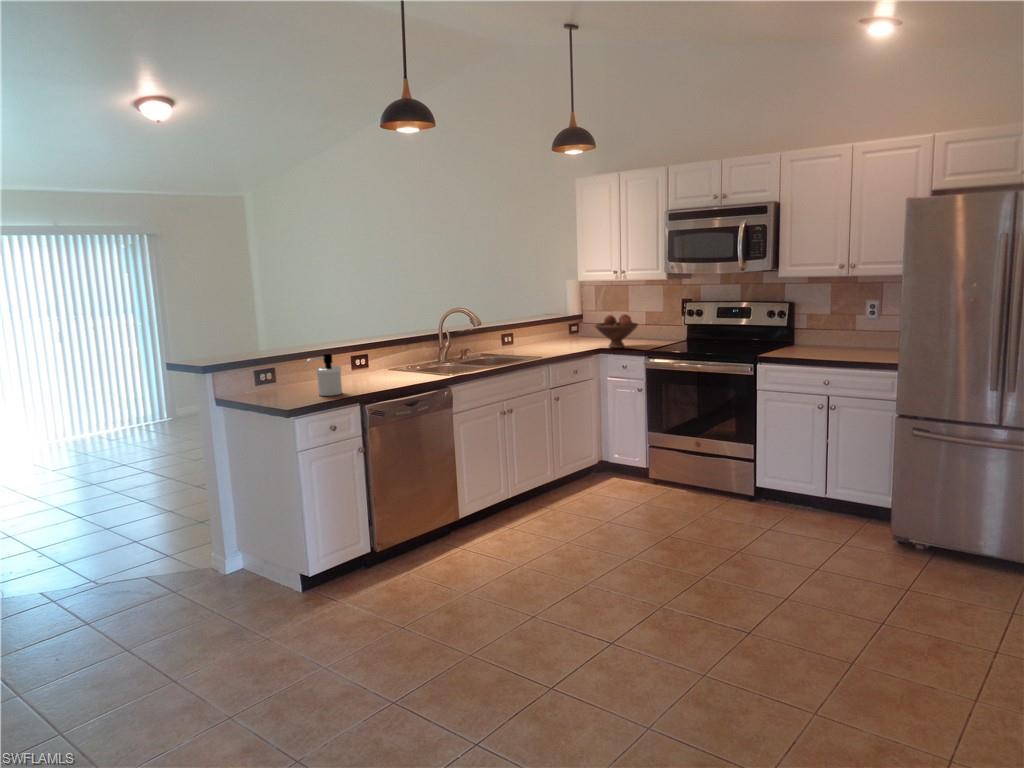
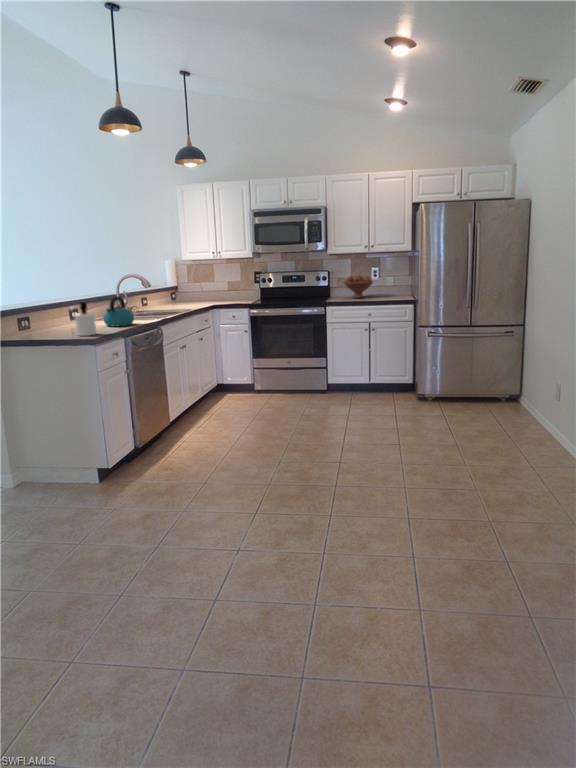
fruit bowl: present [595,314,638,348] -> present [344,275,373,298]
kettle: none [380,343,421,382] -> present [103,297,134,327]

